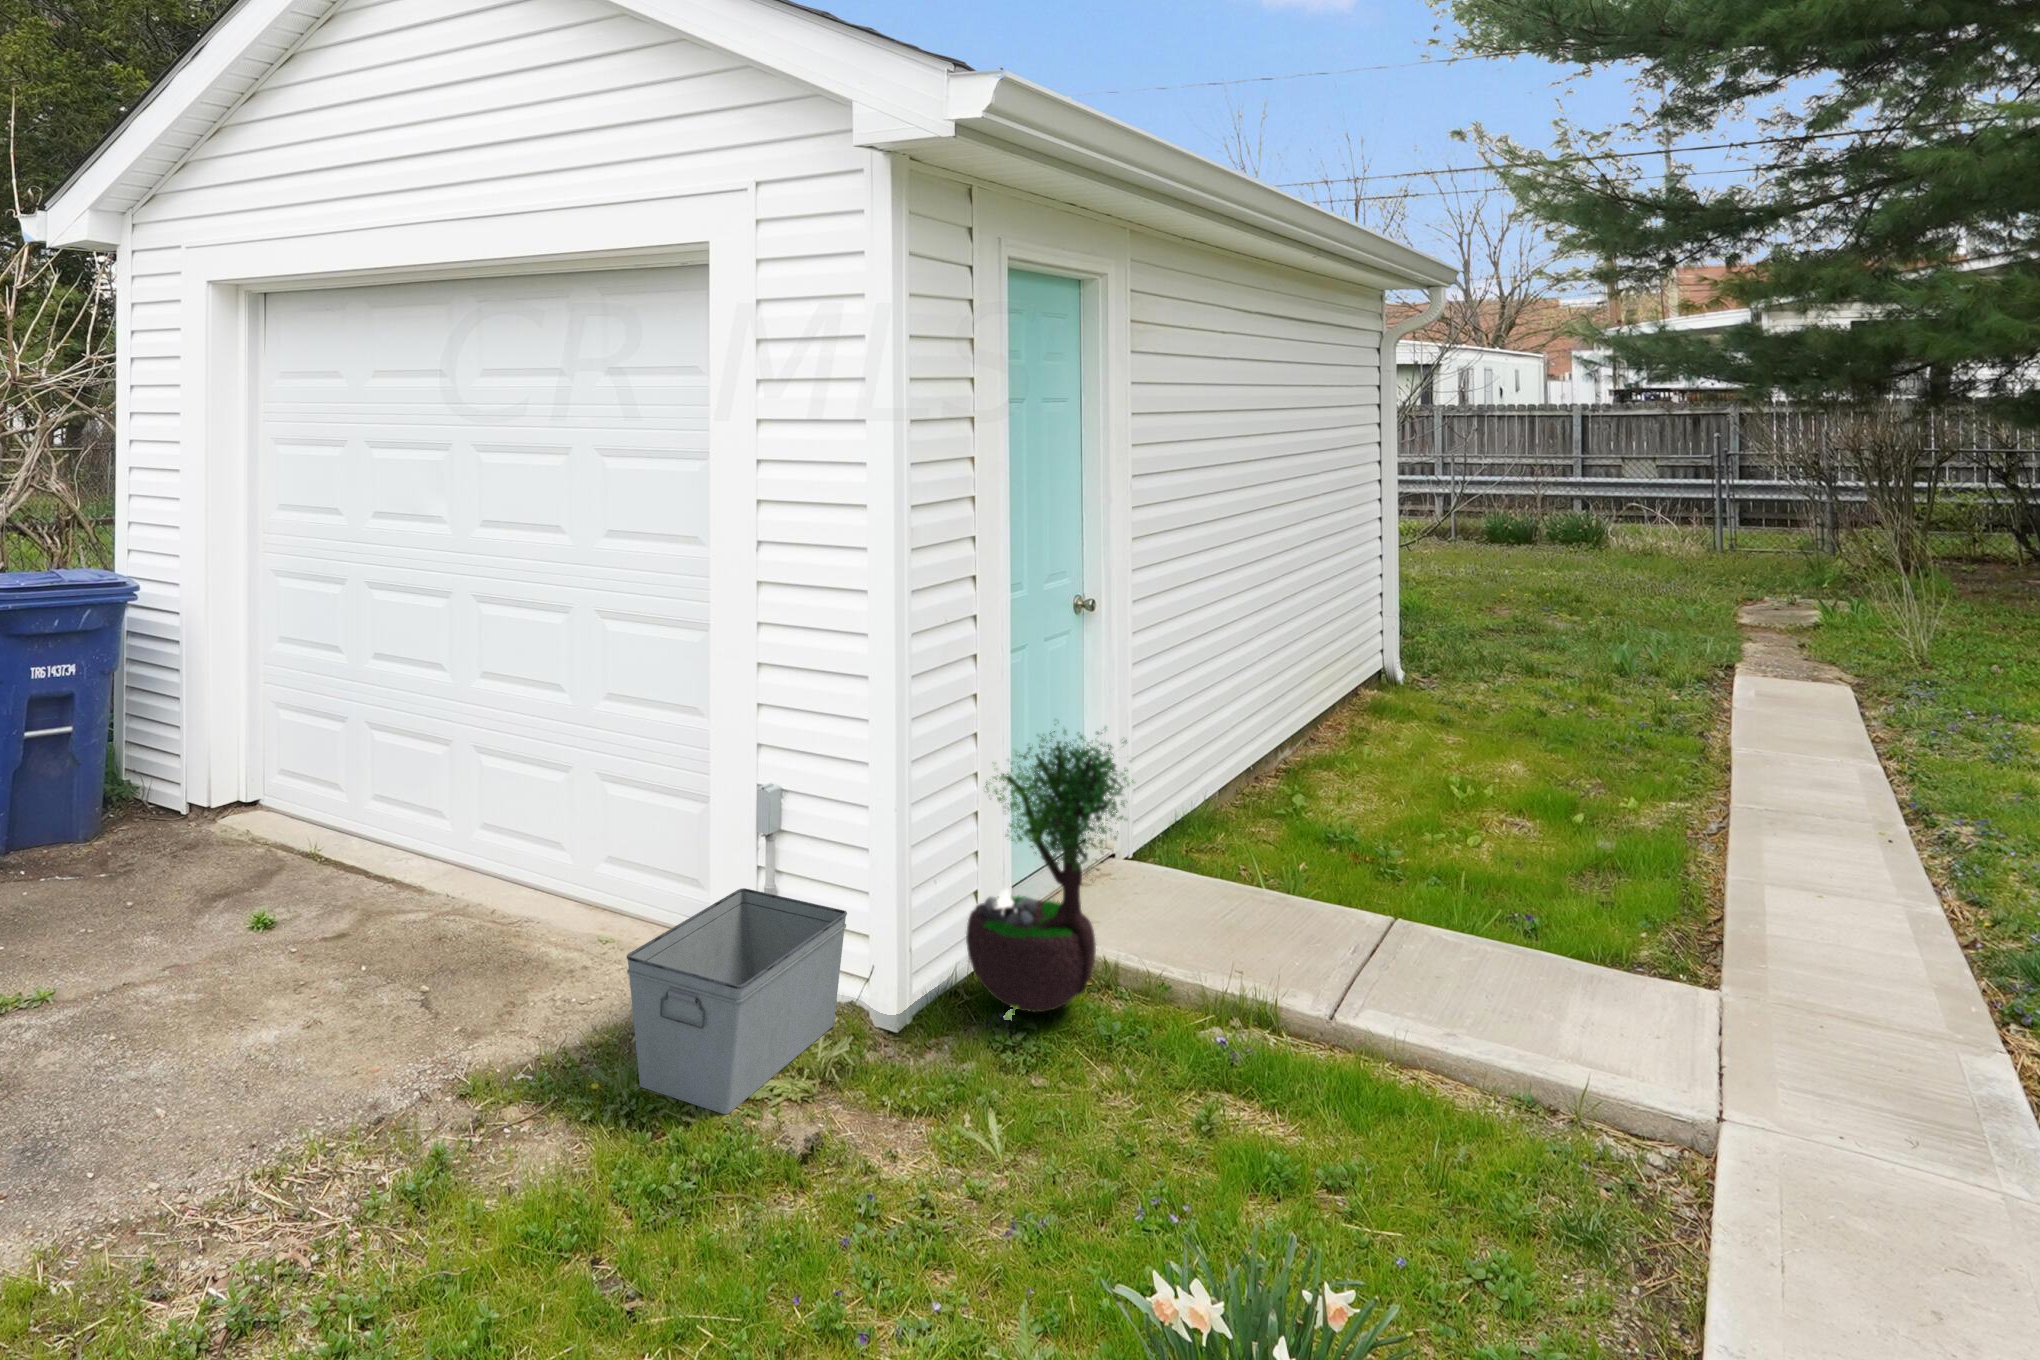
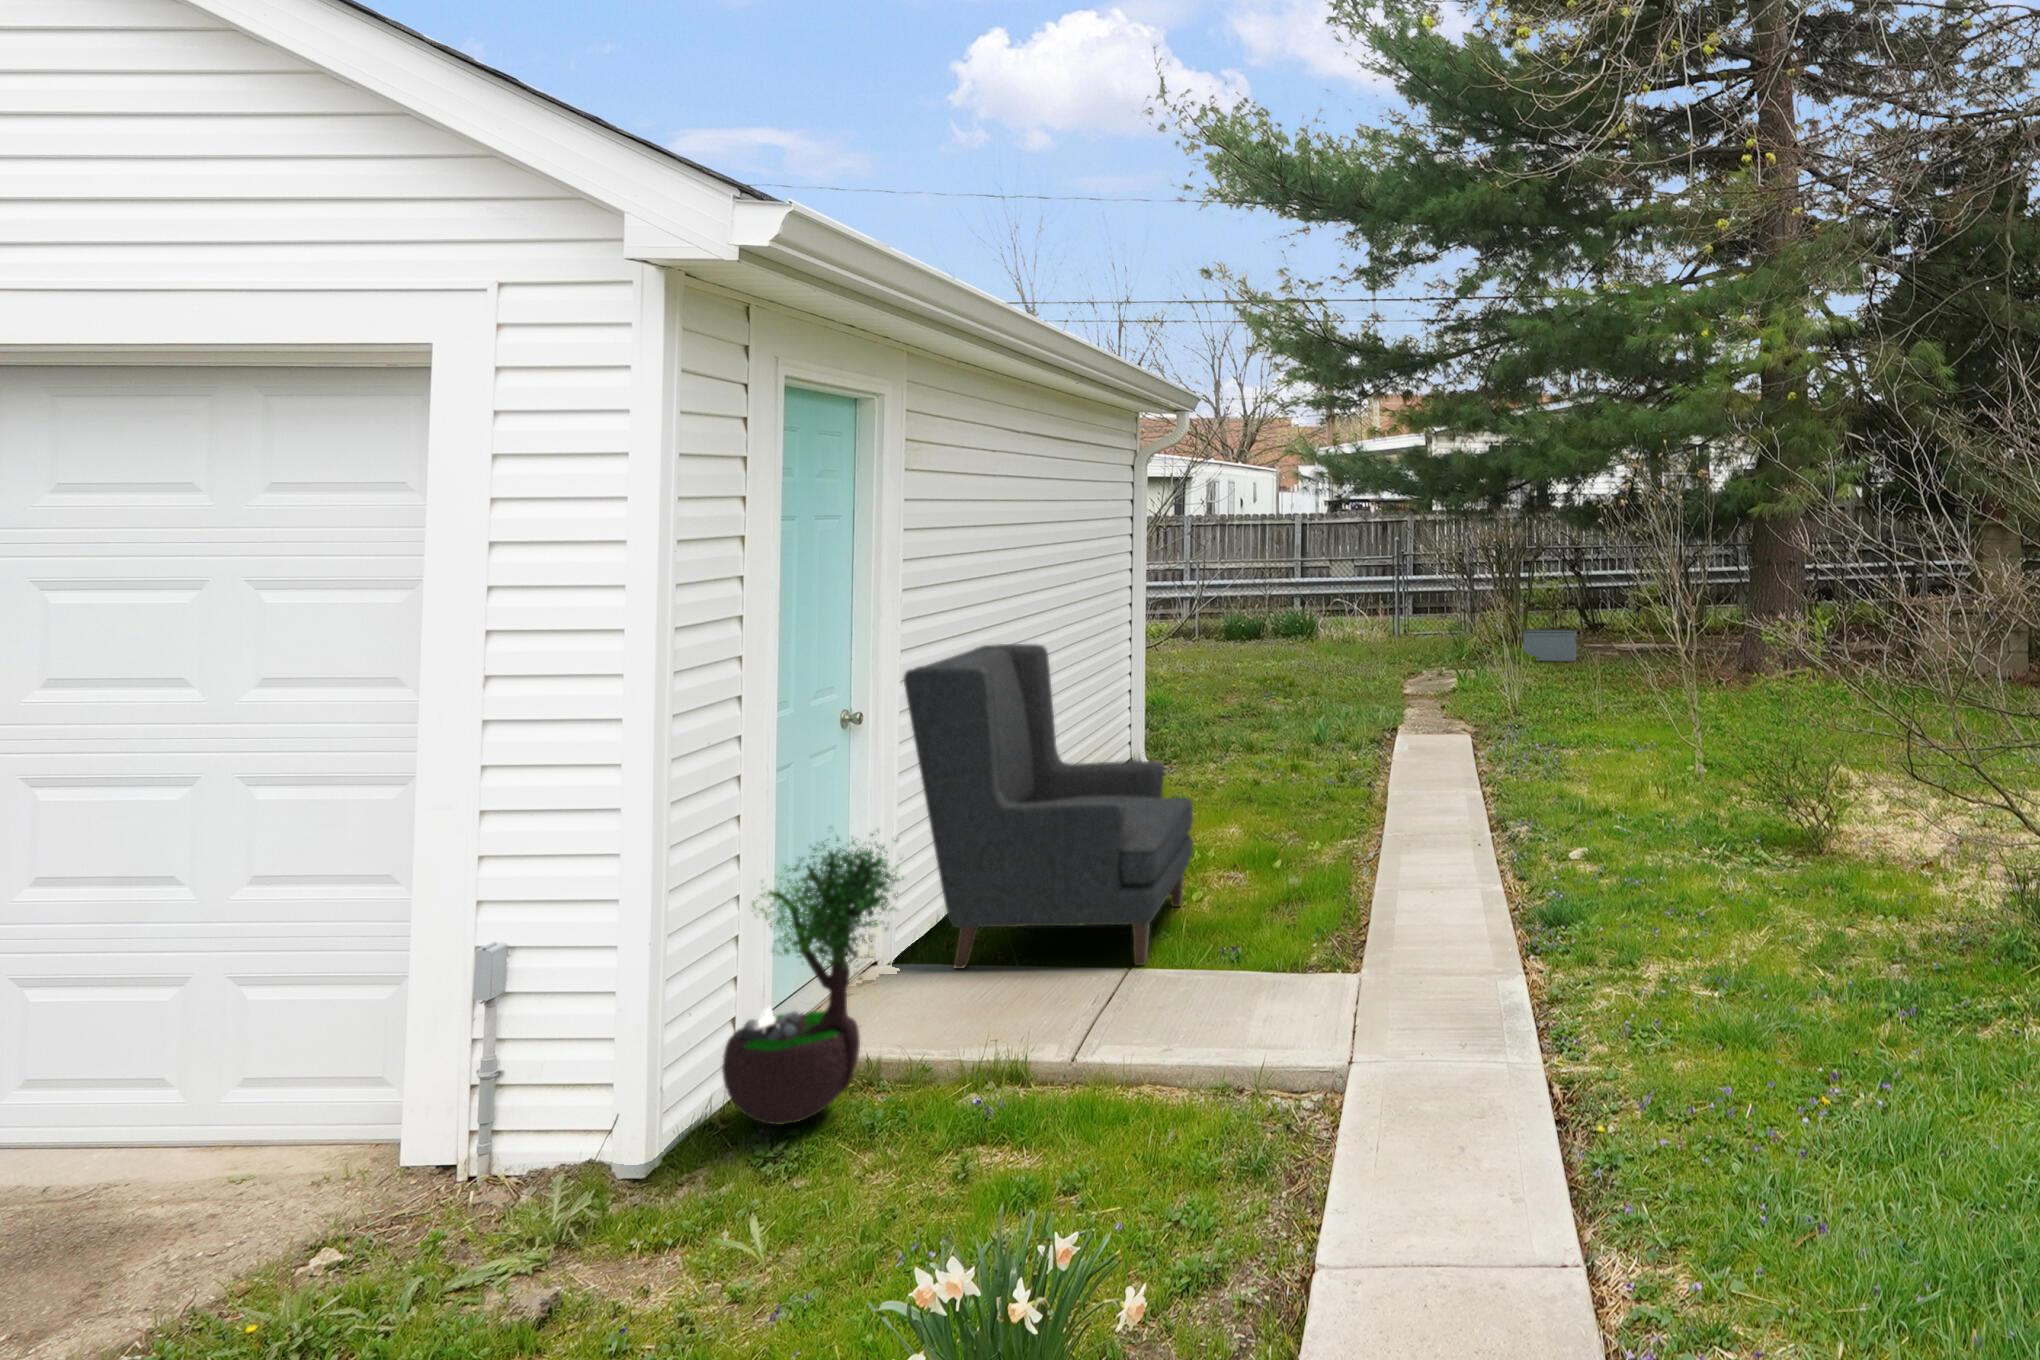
chair: none [1135,535,1469,915] -> present [903,644,1193,969]
storage bin: present [627,888,847,1114] -> present [1523,629,1577,661]

